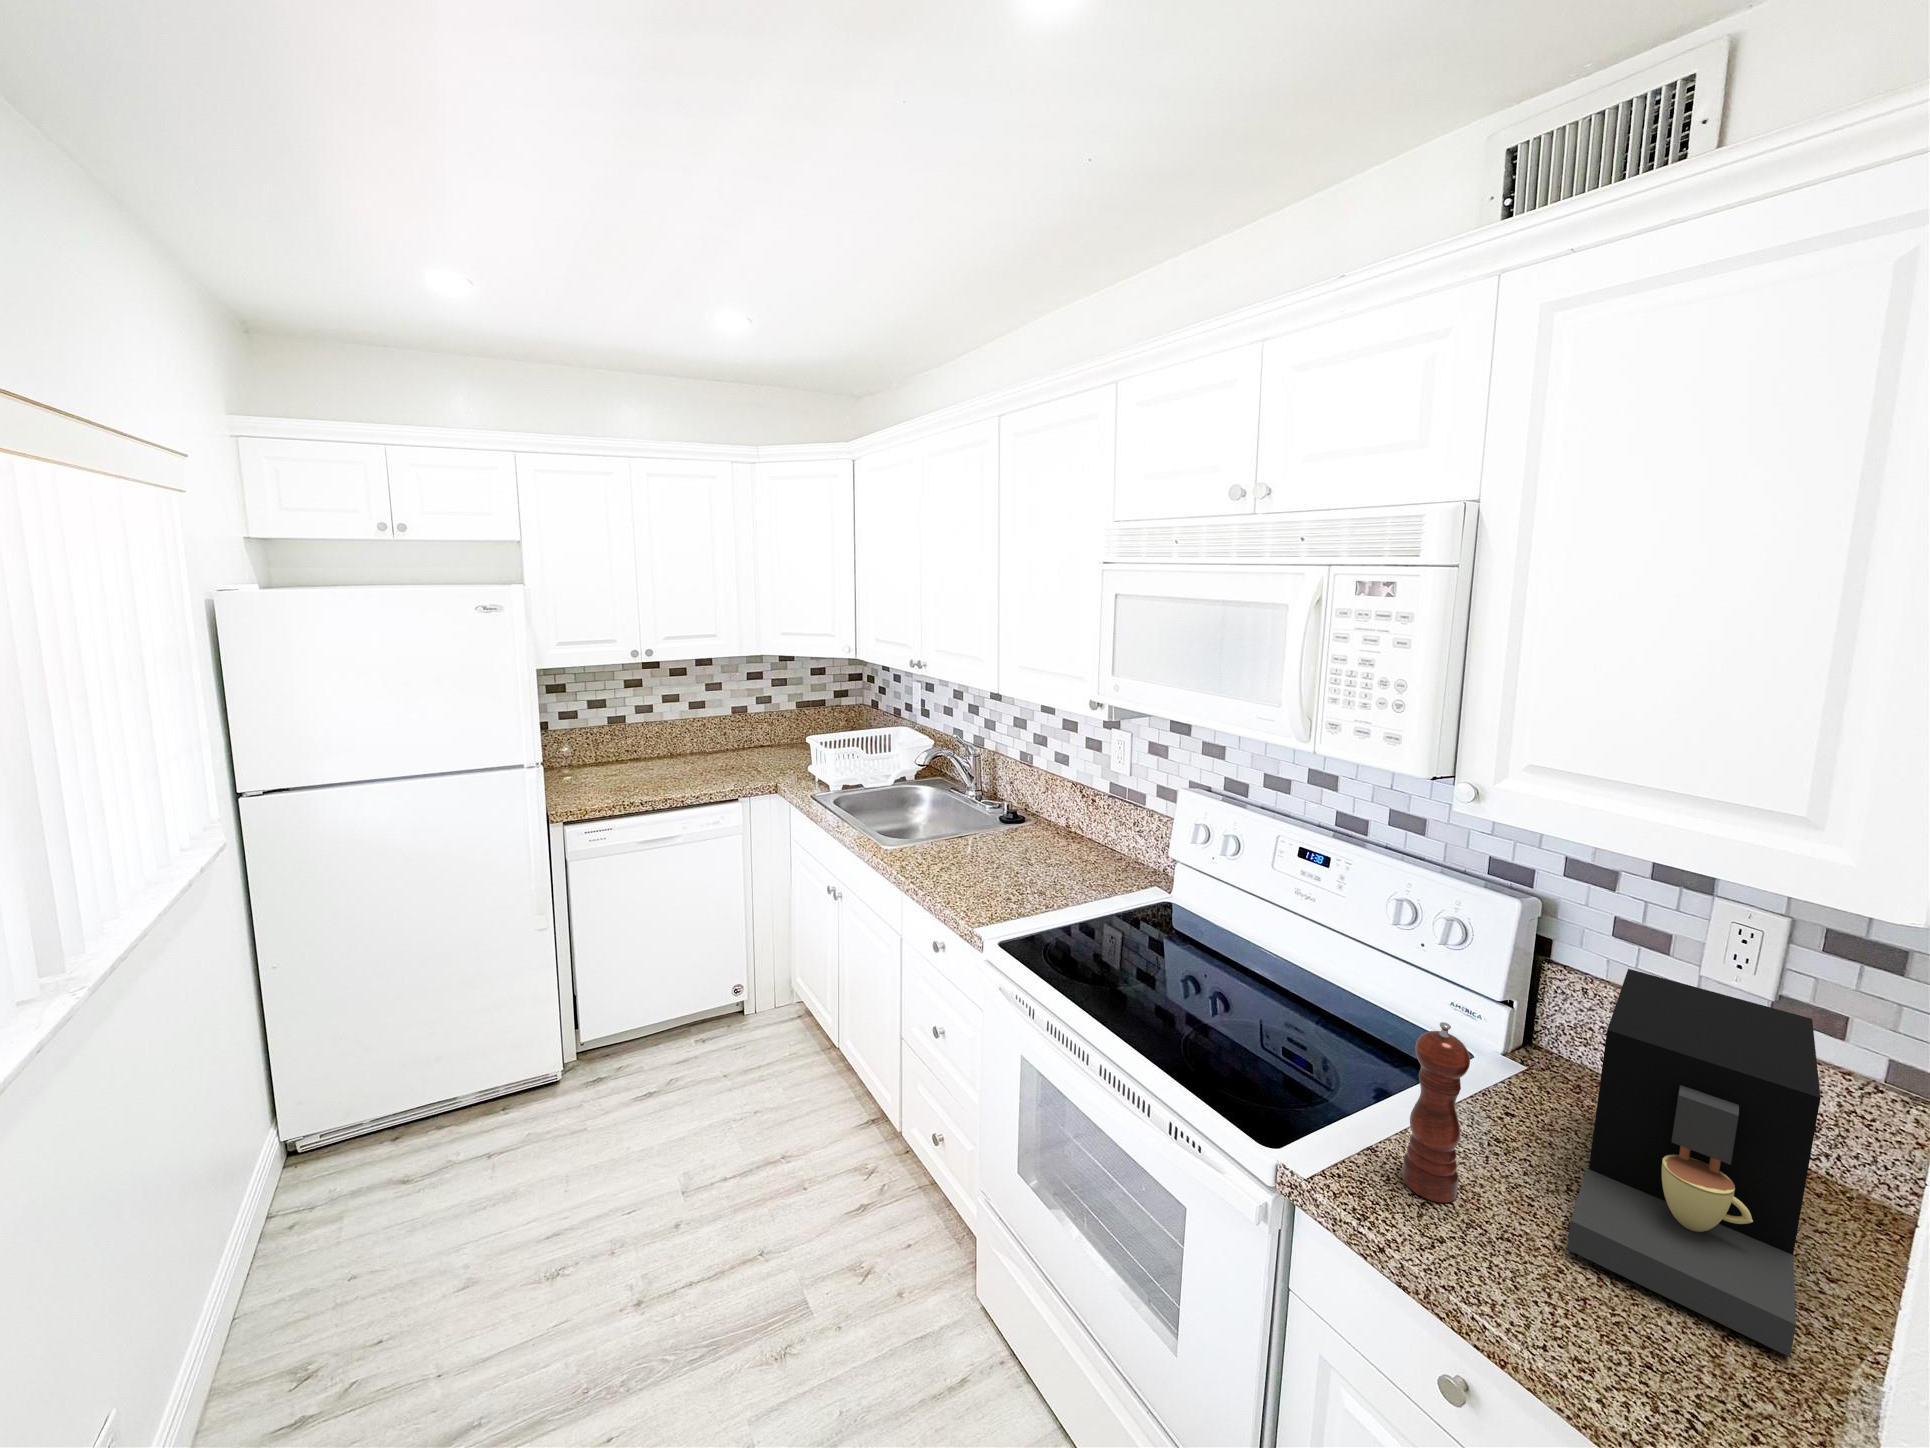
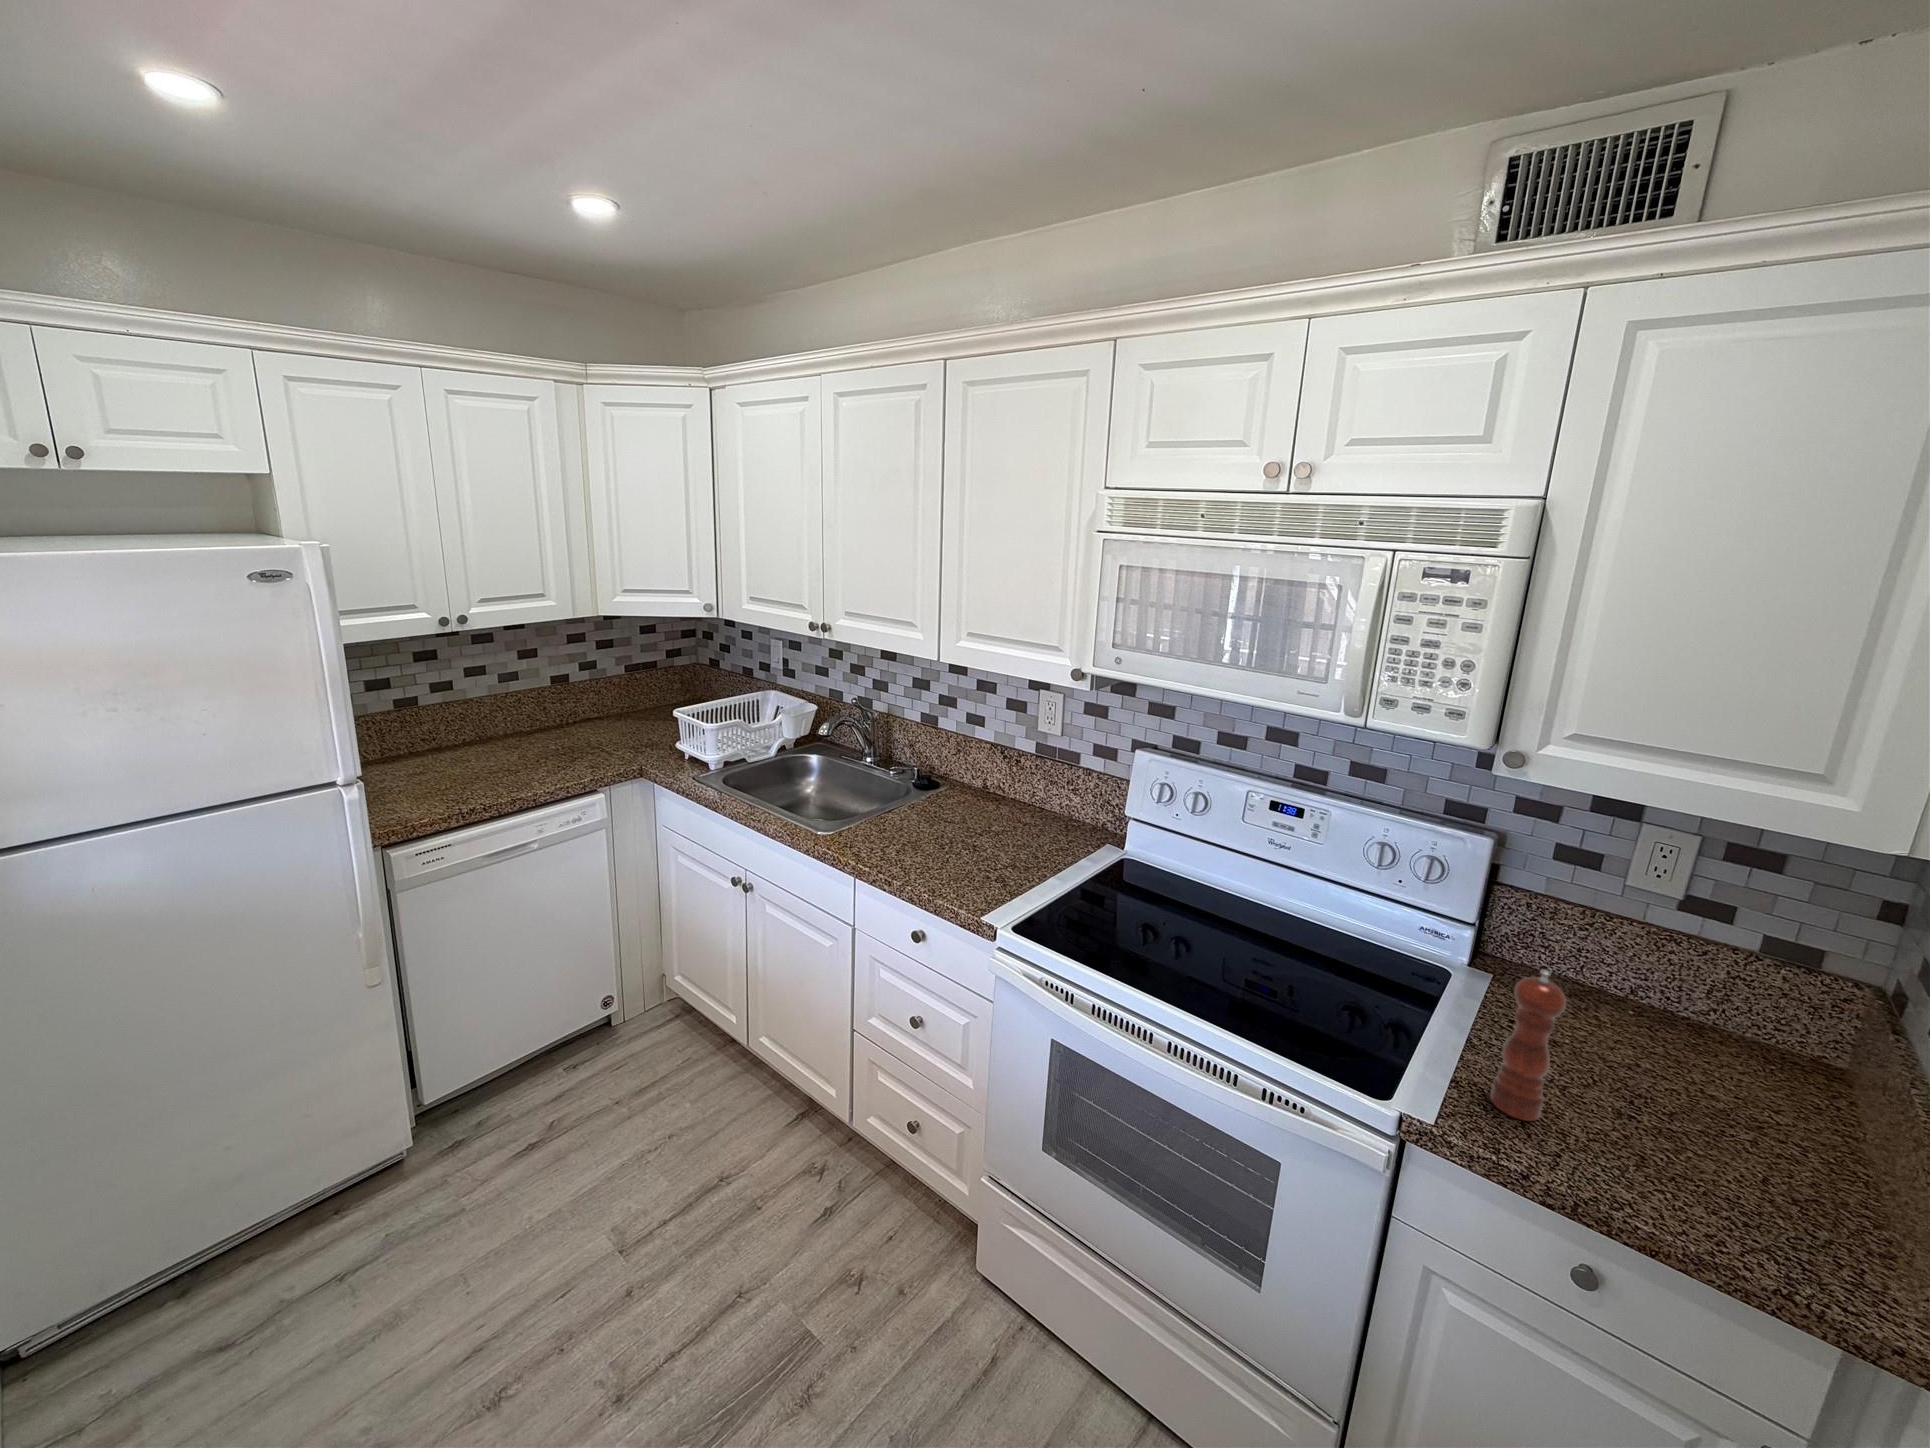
coffee maker: present [1567,969,1821,1357] -> none [1568,890,1822,1190]

